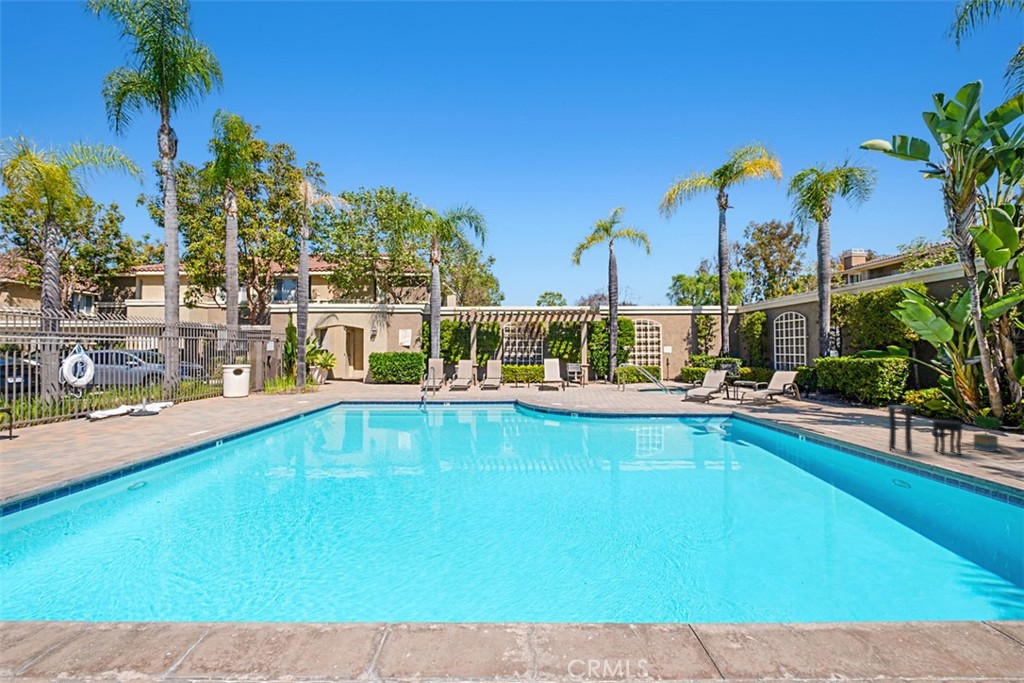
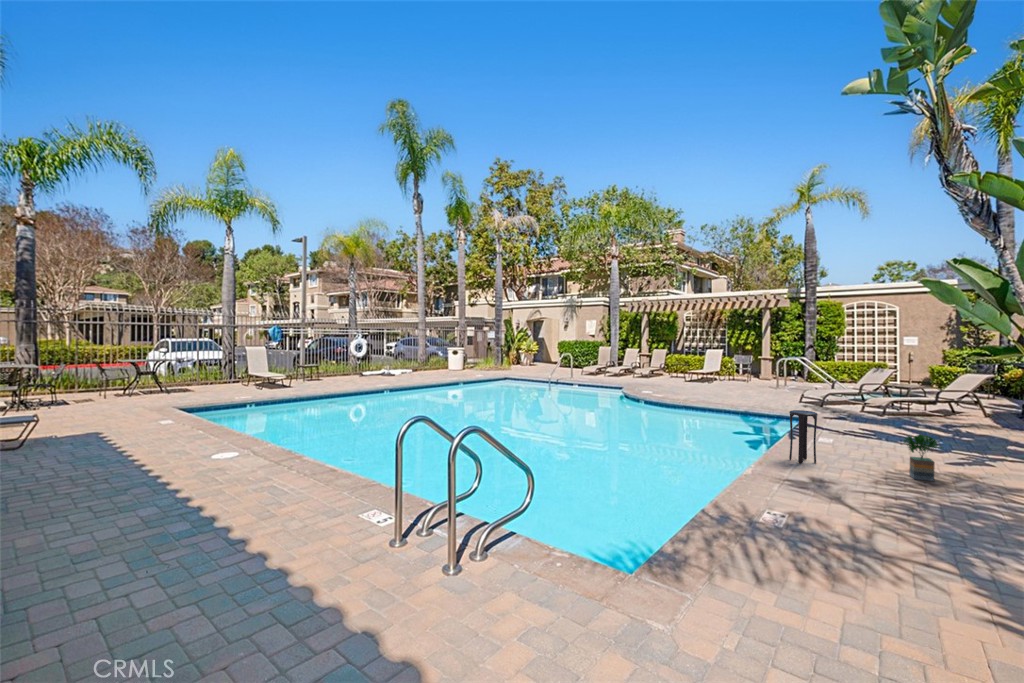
side table: present [933,420,962,455] -> none [832,432,864,475]

